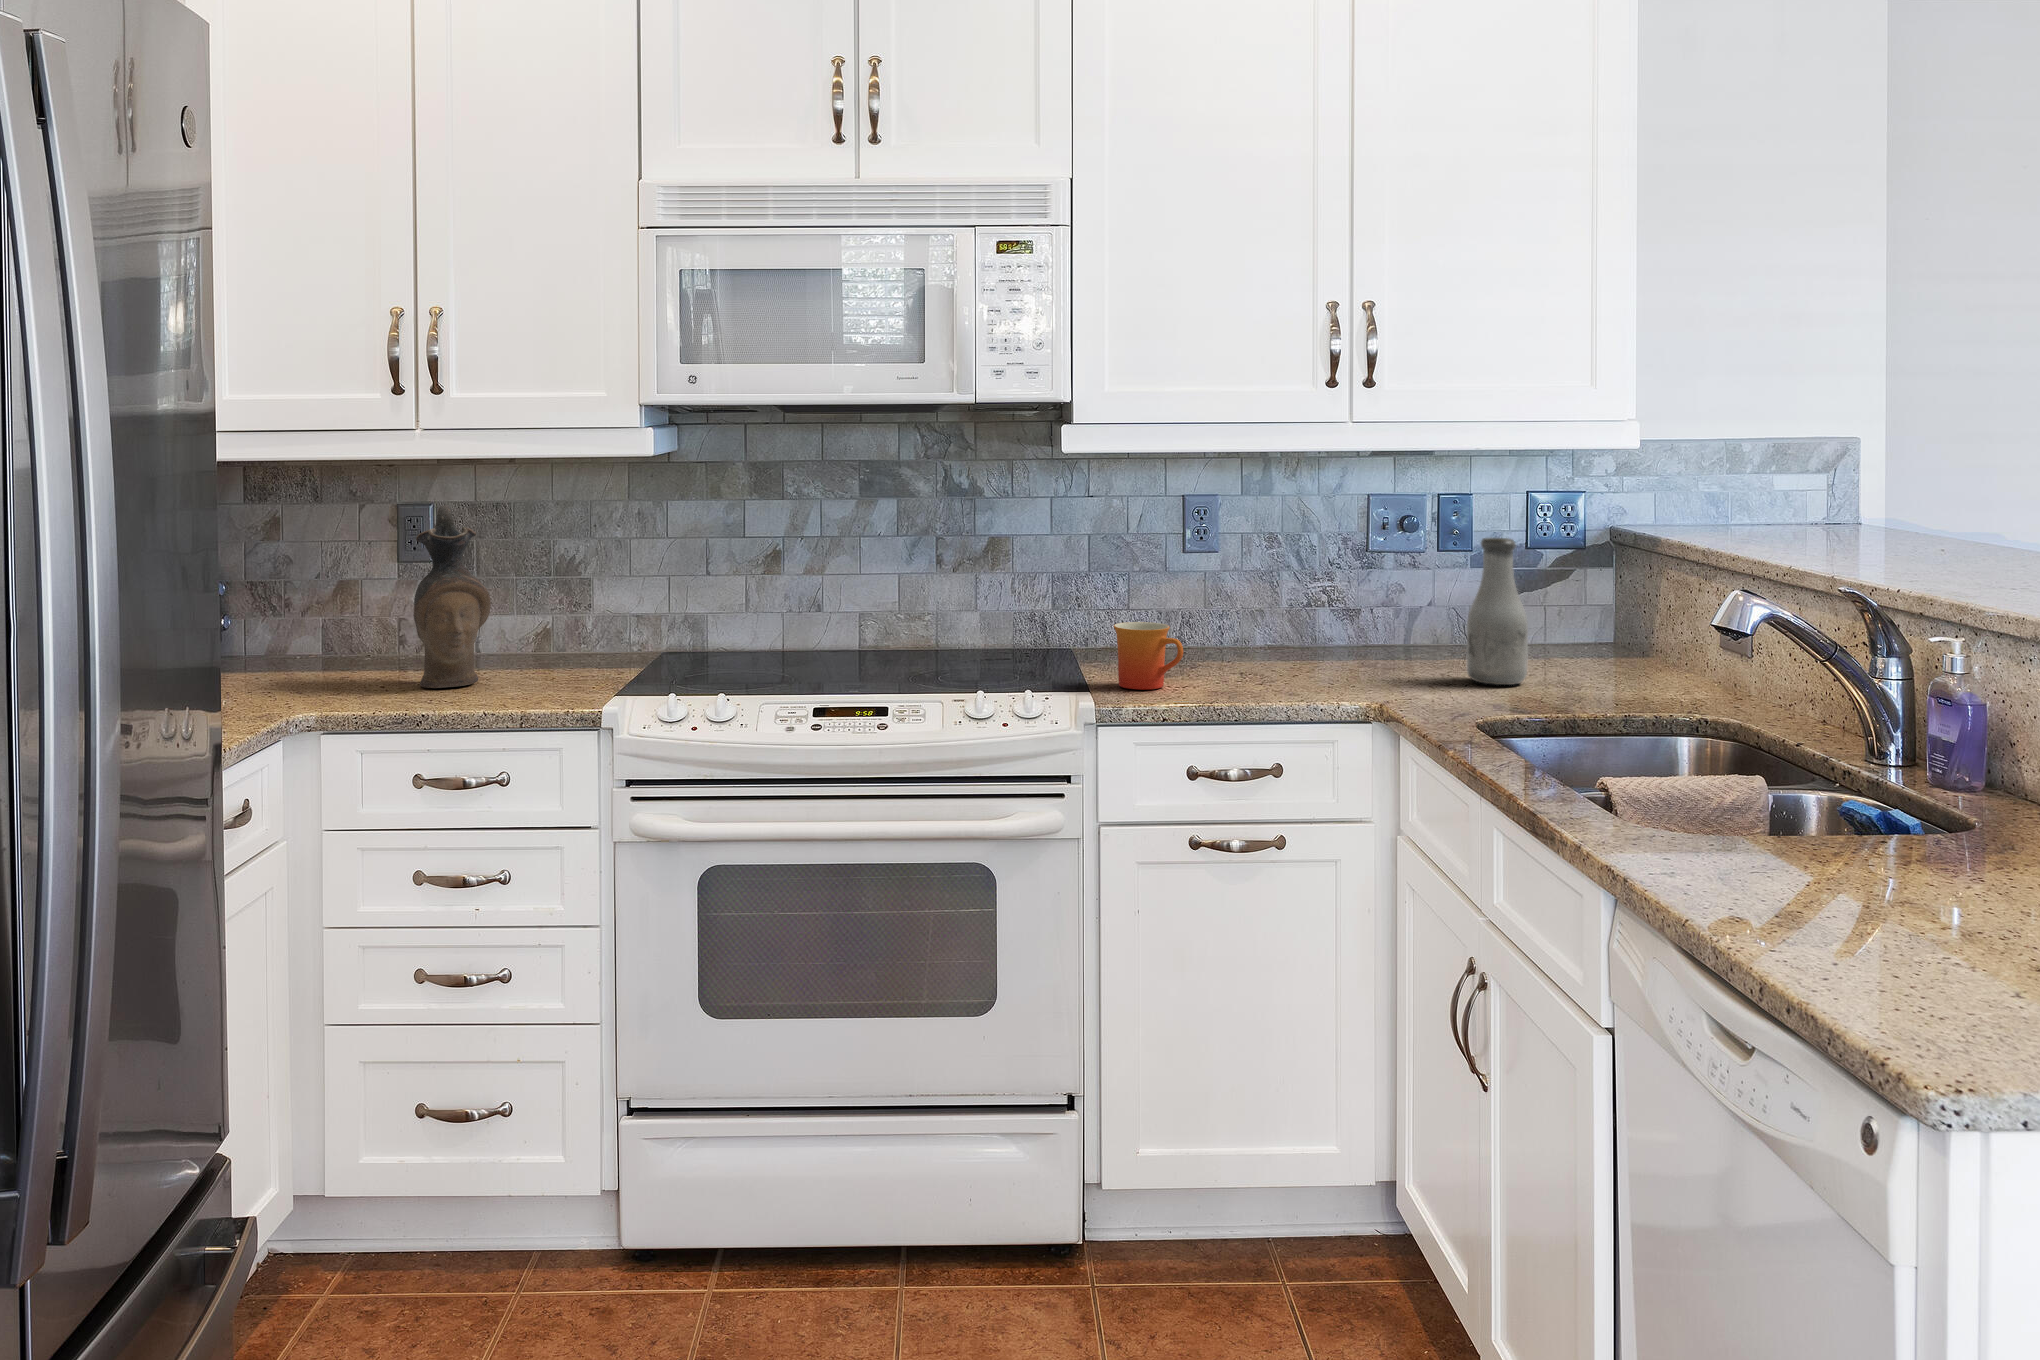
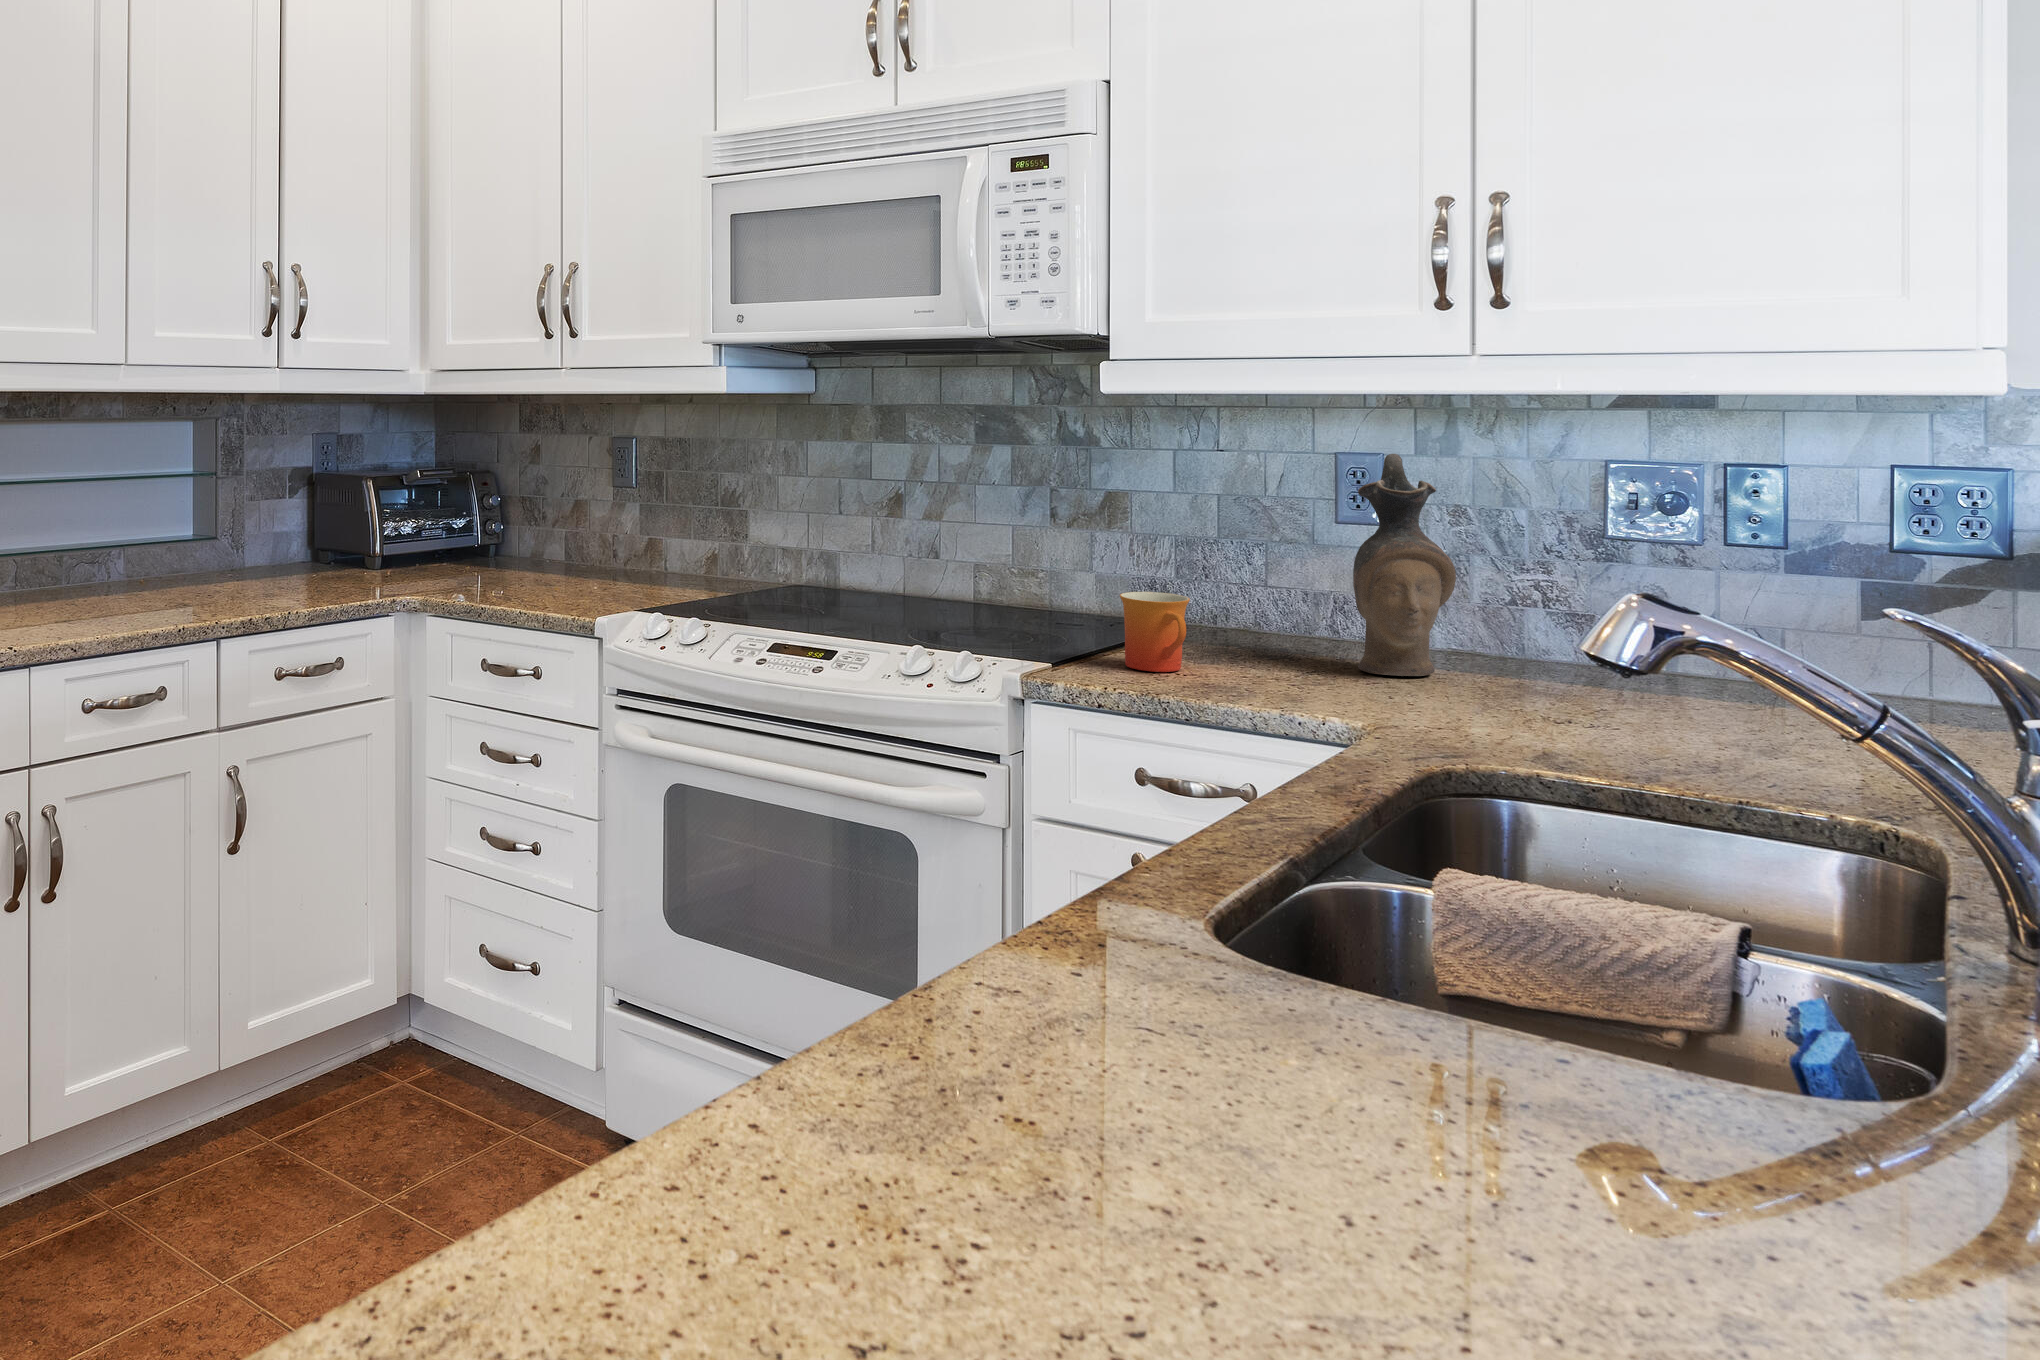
ceramic pitcher: present [414,505,491,688] -> present [1353,454,1456,676]
bottle: present [1467,538,1528,685] -> none [1614,523,1718,737]

